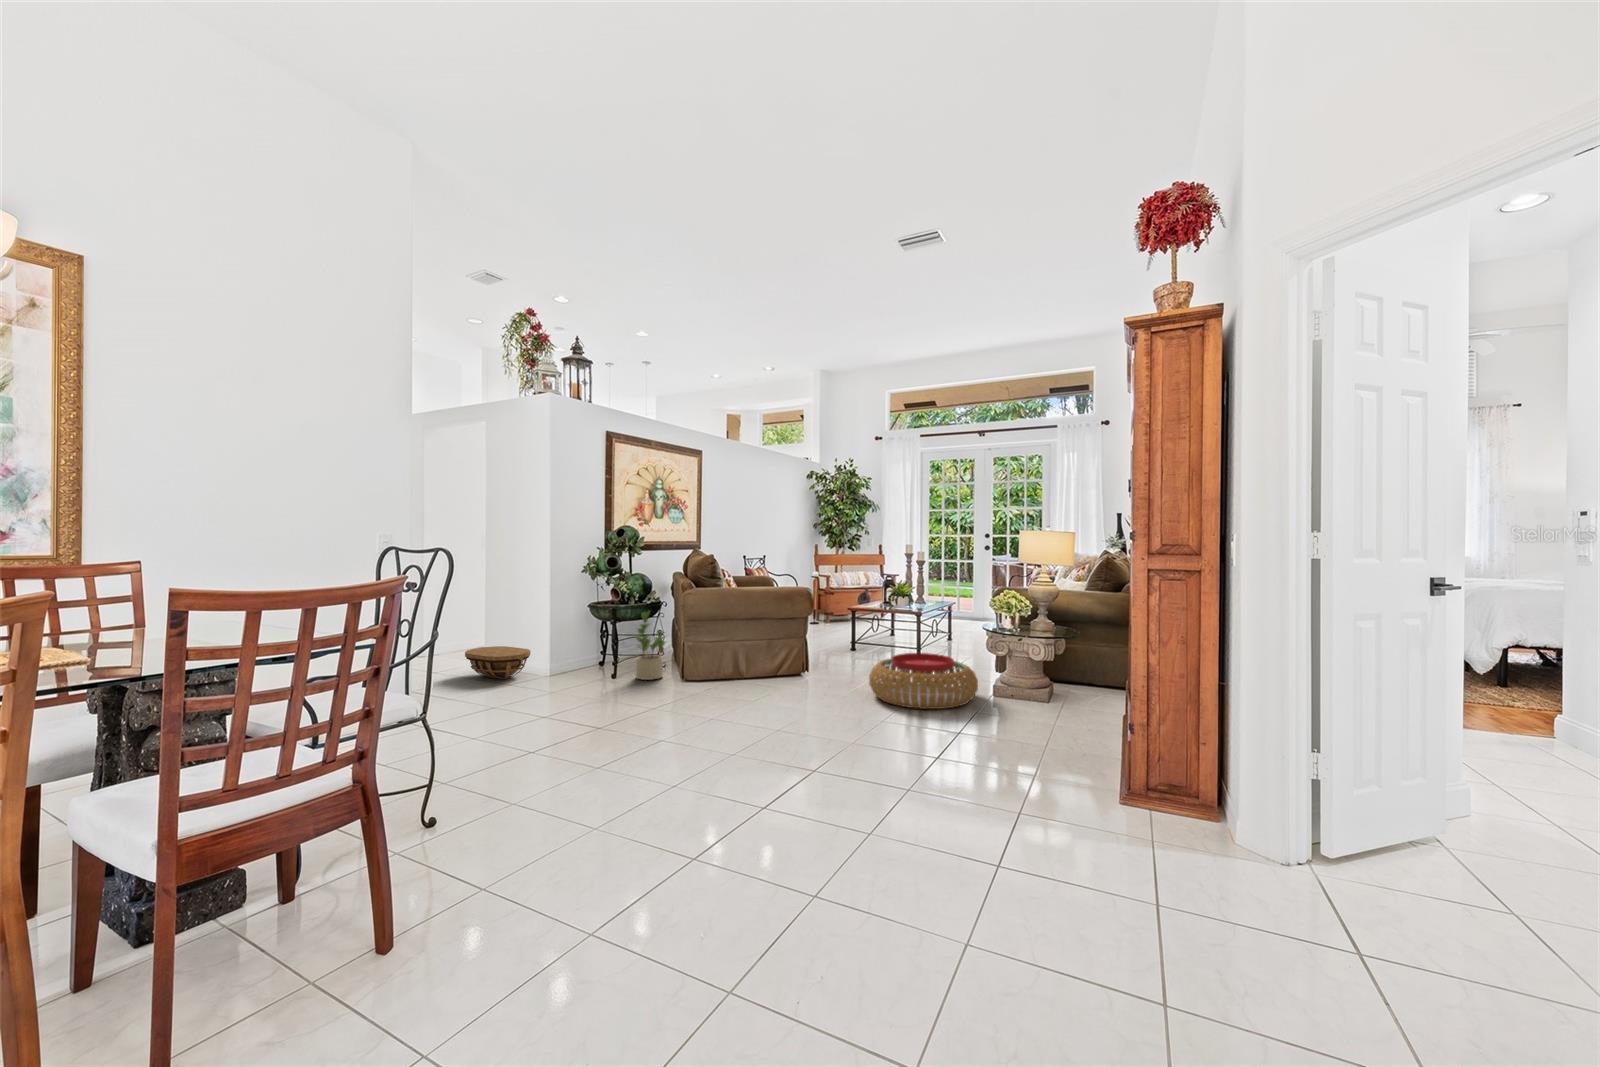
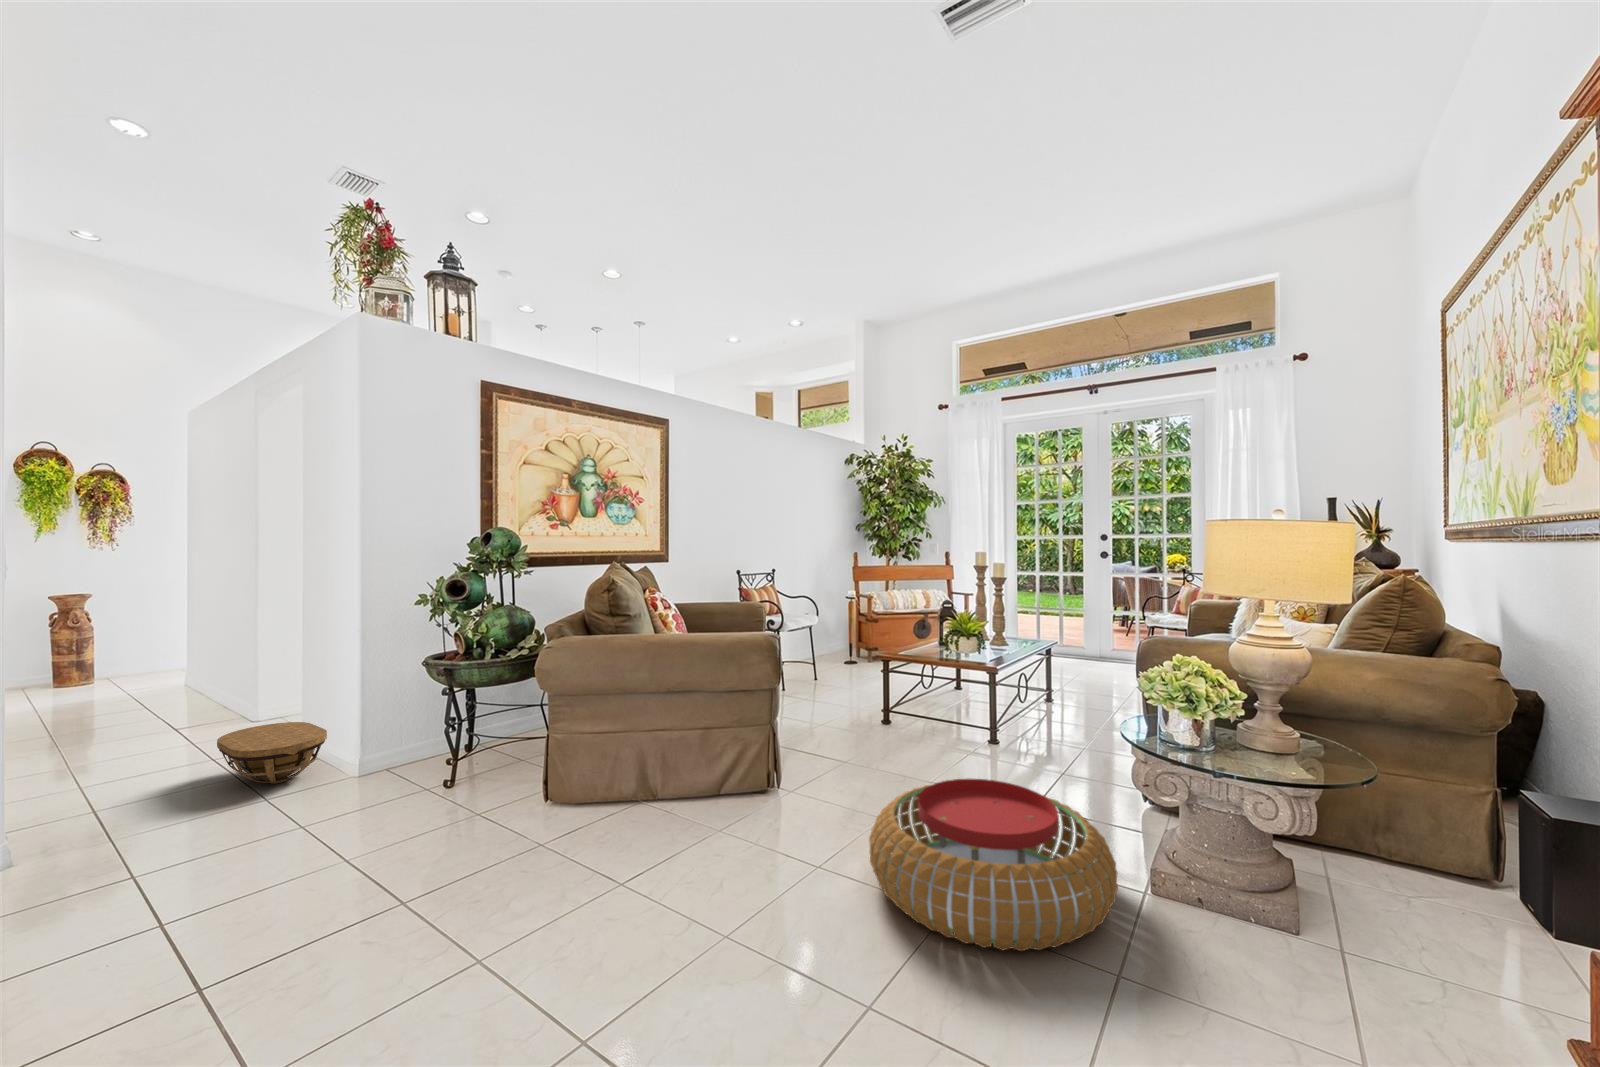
potted plant: present [636,611,670,680] -> none [468,672,541,797]

